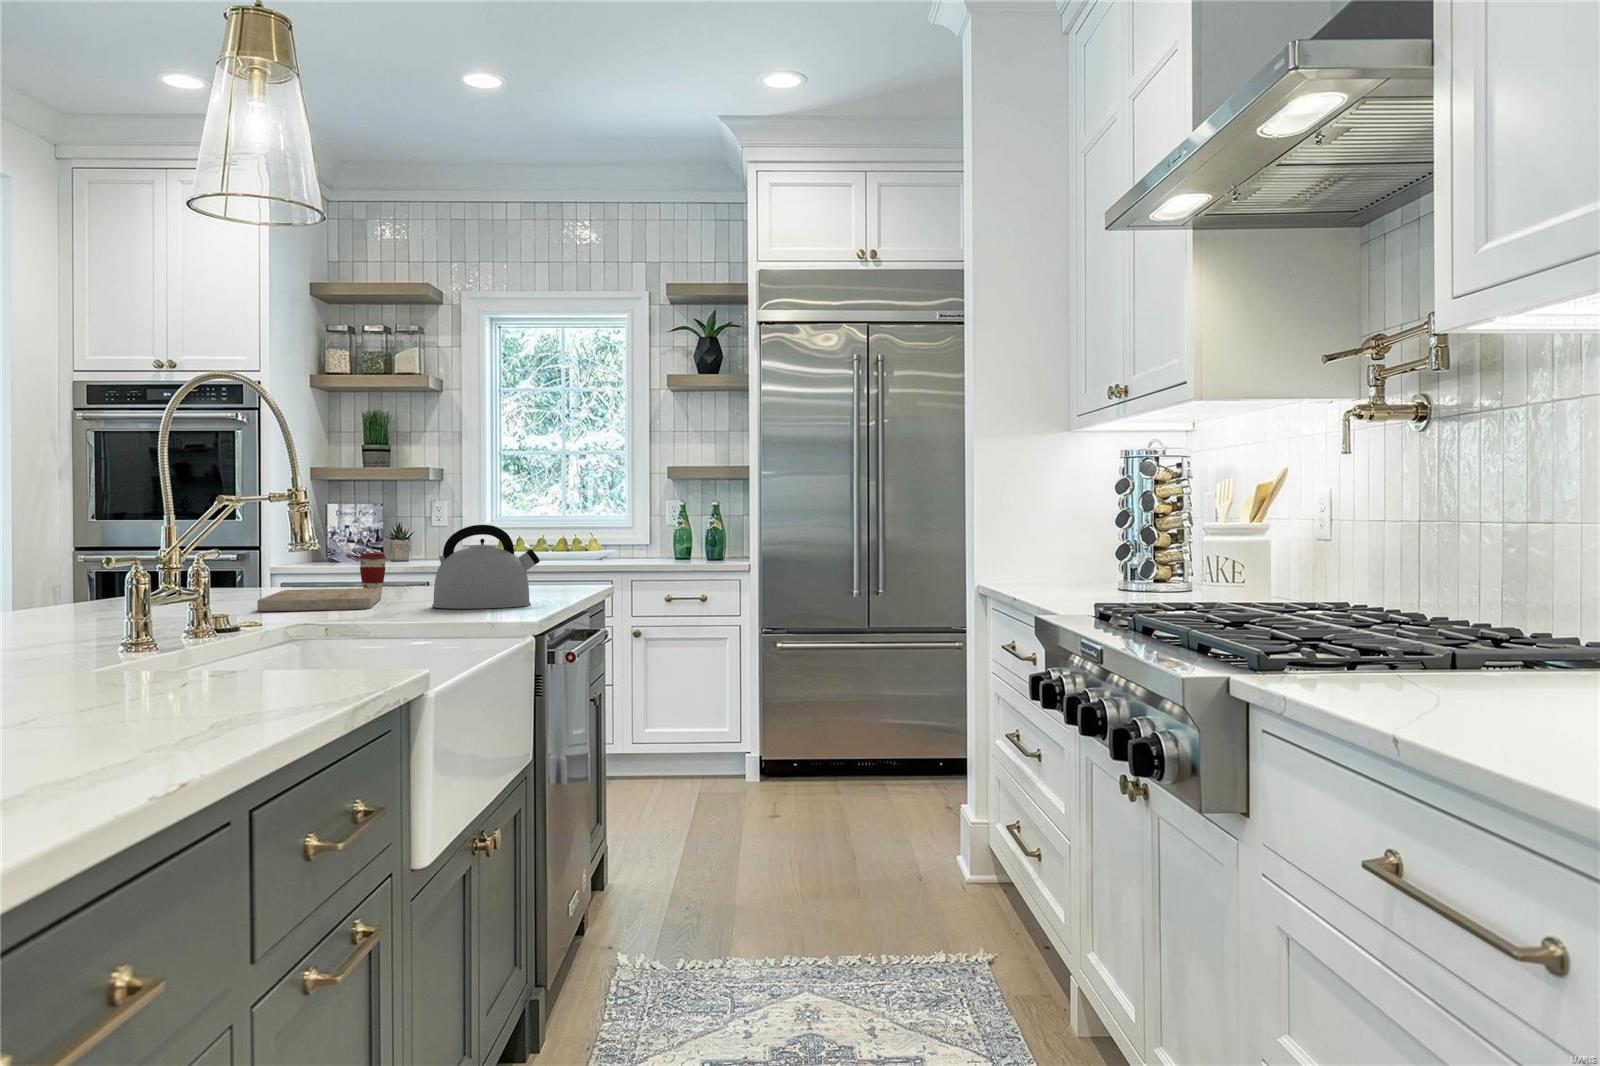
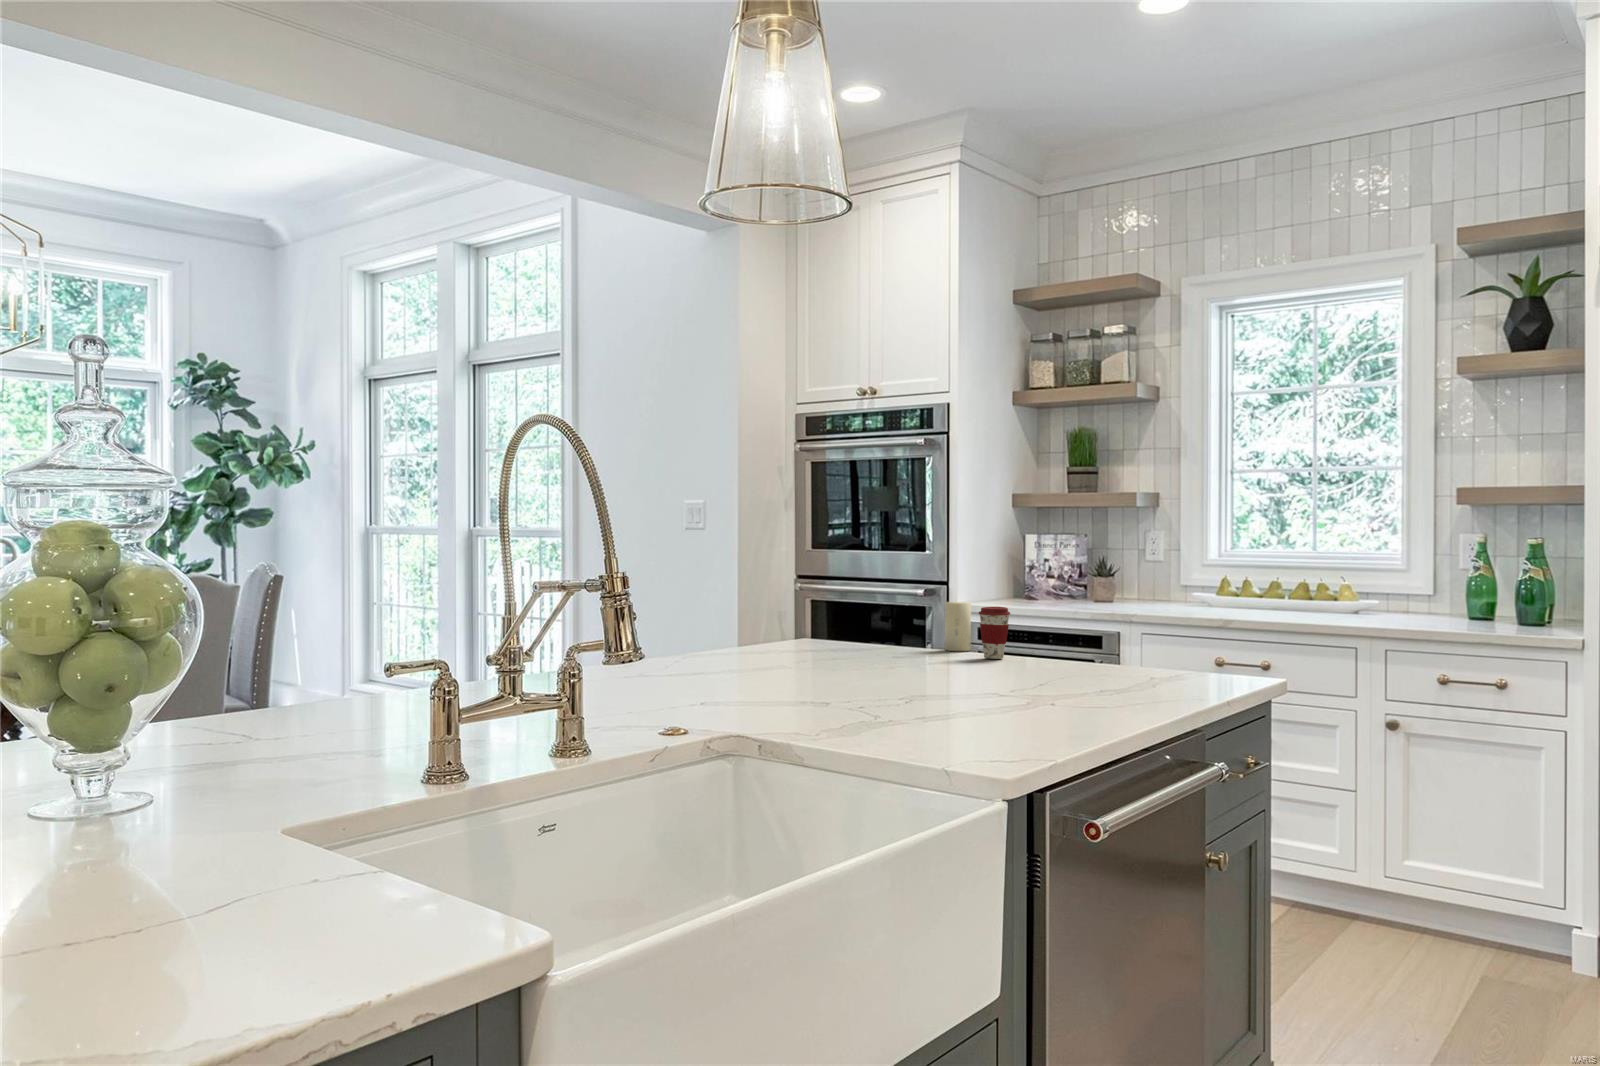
kettle: present [432,525,540,609] -> none [1020,585,1159,697]
candle: none [317,552,341,594] -> present [945,602,971,651]
cutting board: present [257,588,381,611] -> none [839,647,994,682]

